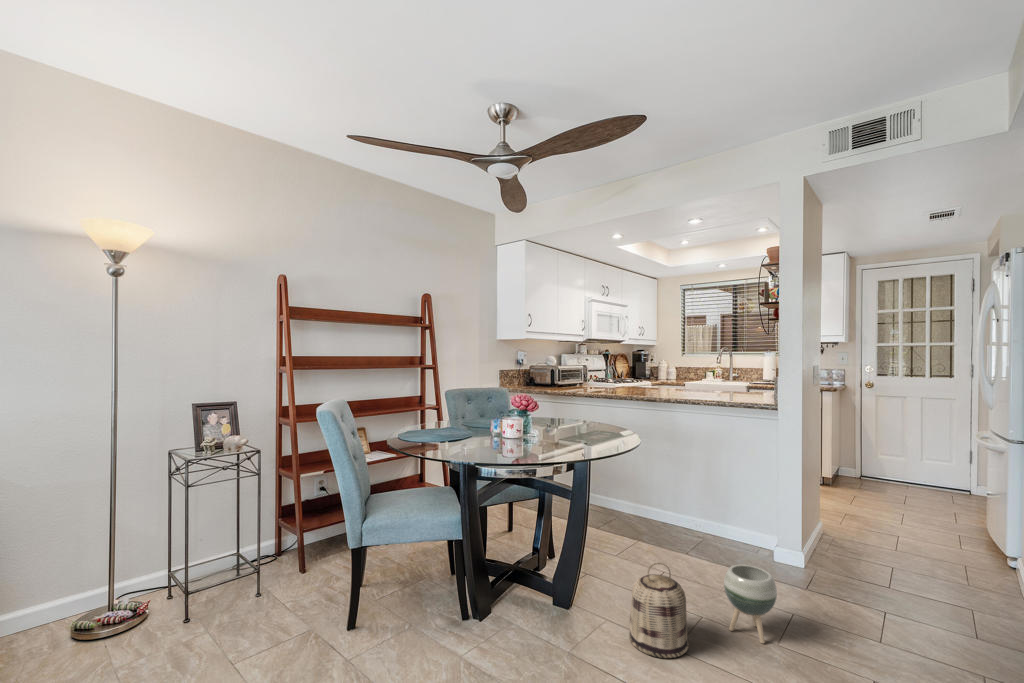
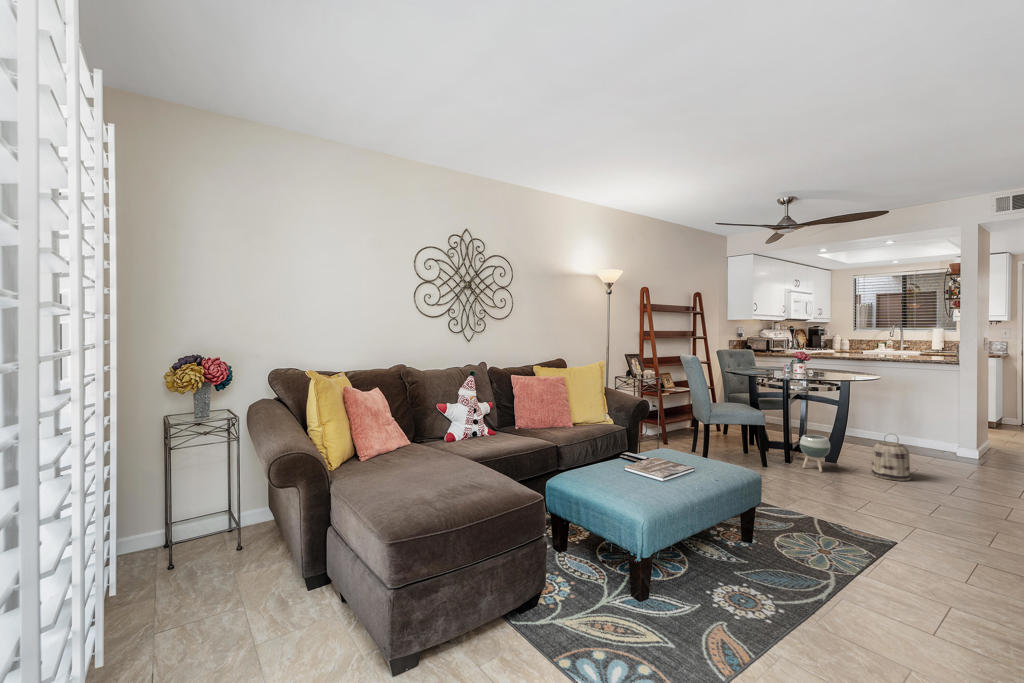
planter: present [724,564,777,643] -> present [800,435,830,472]

